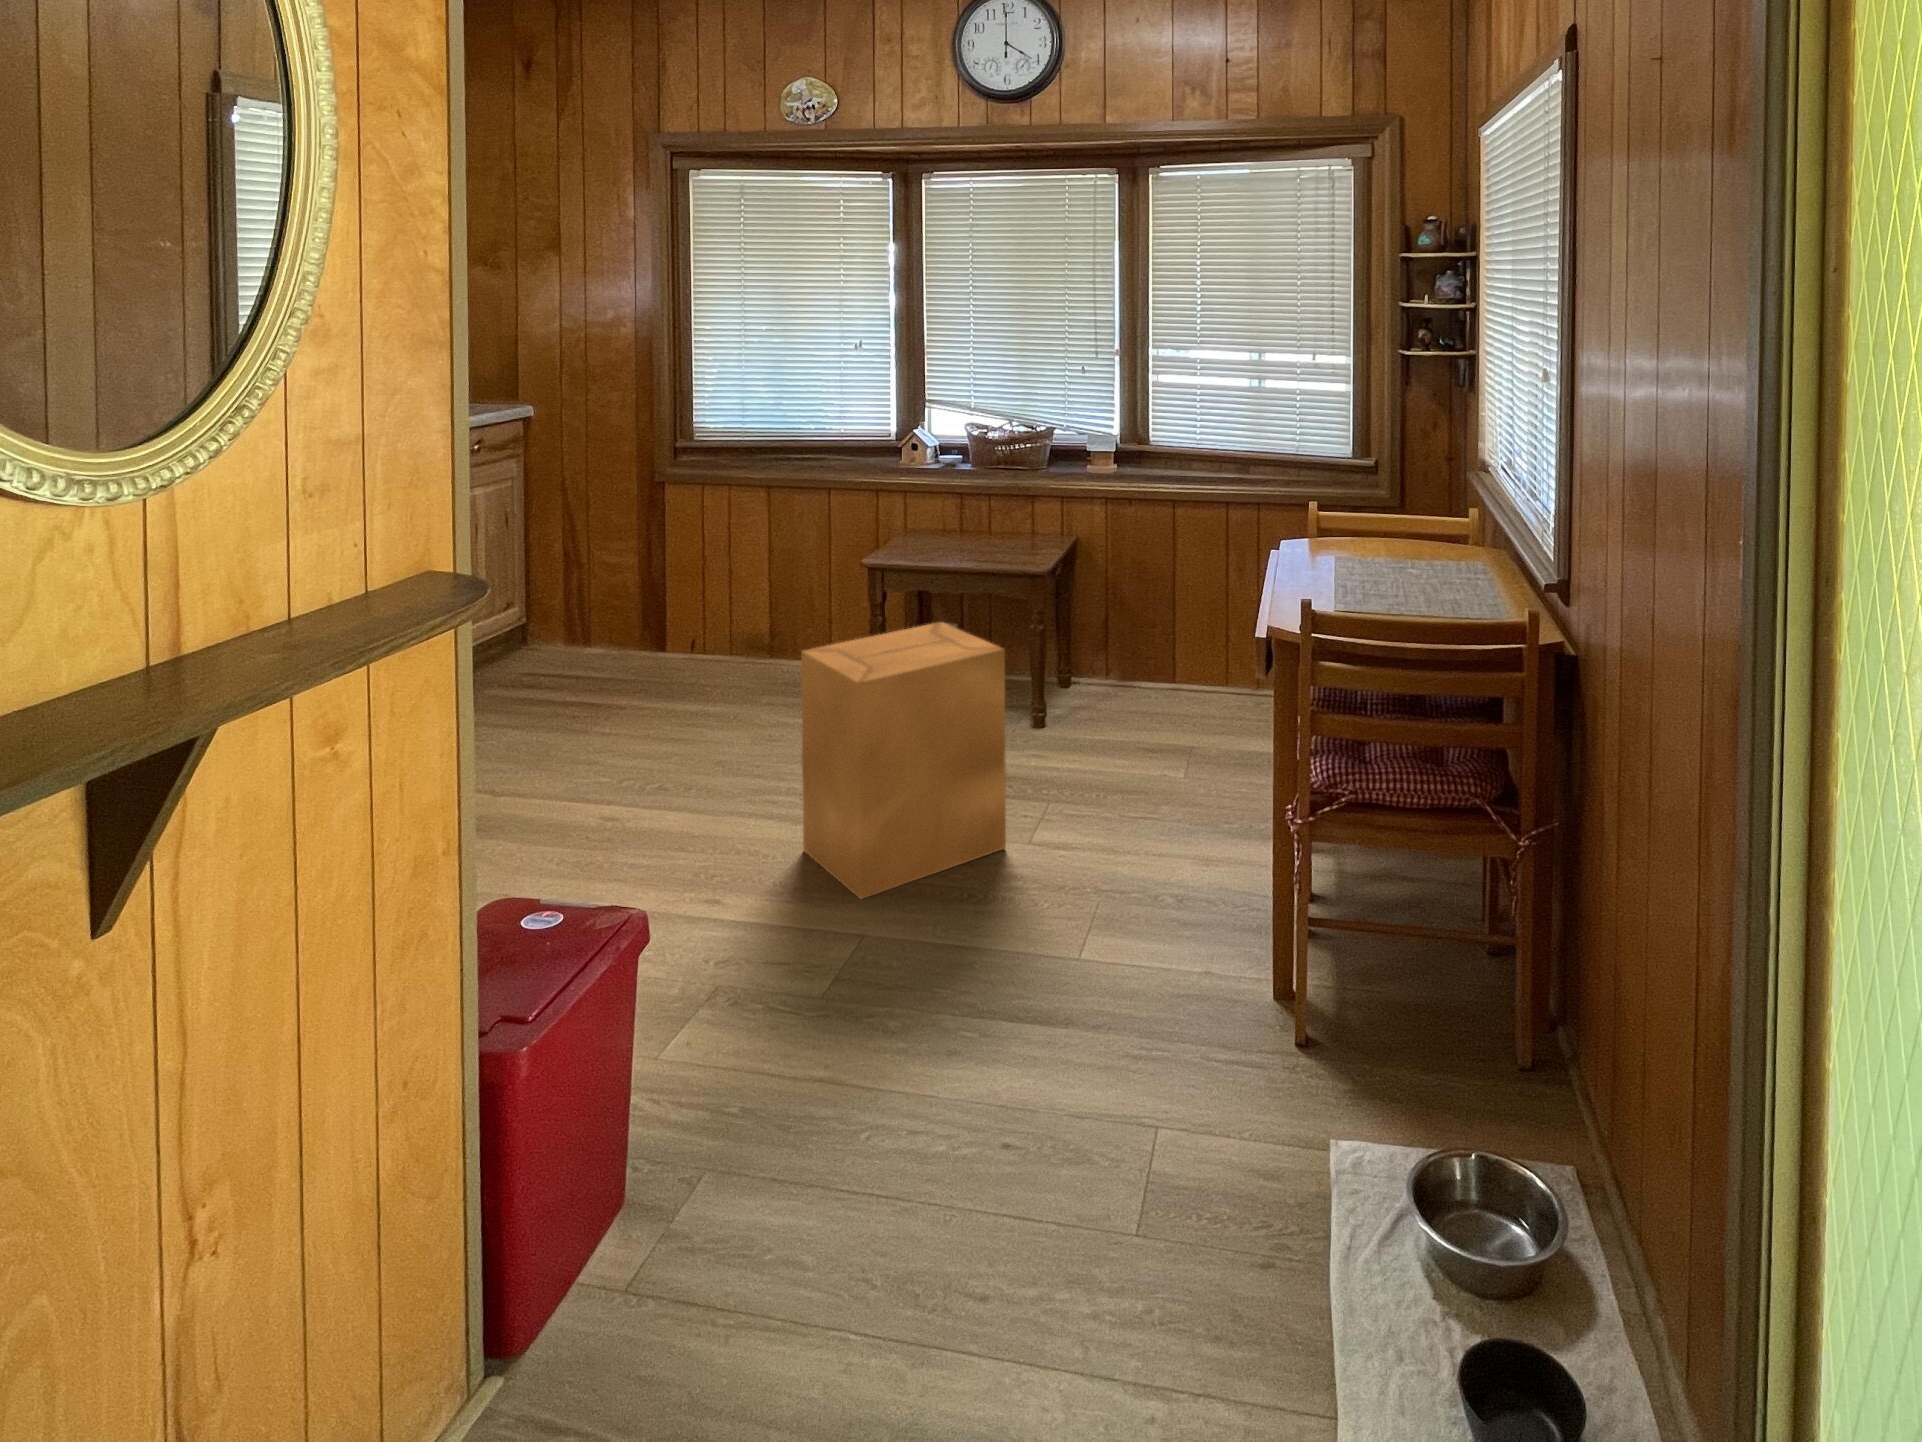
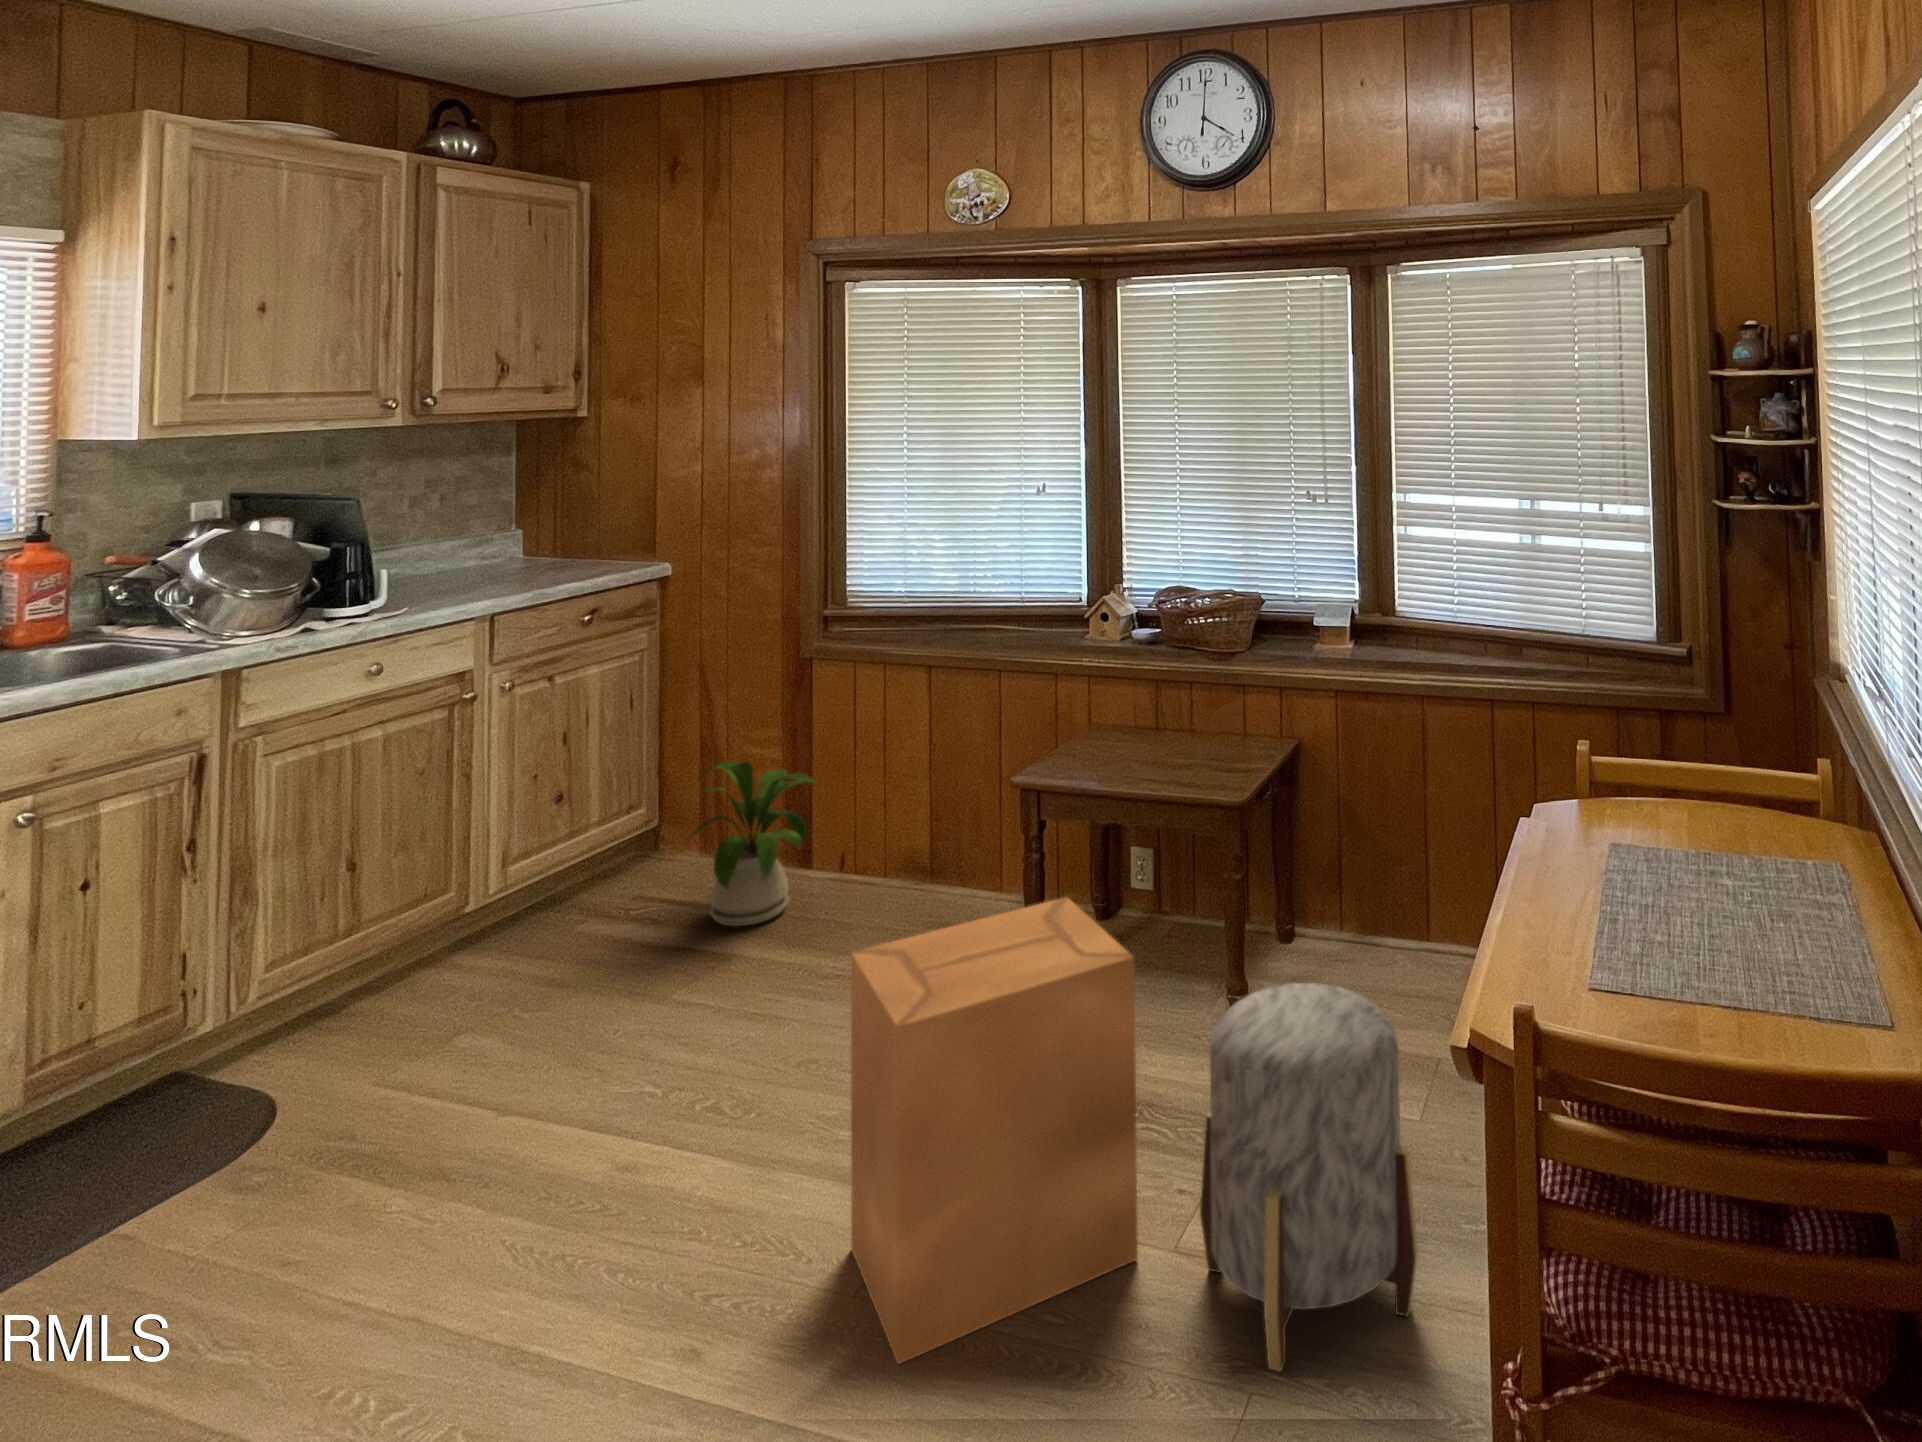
house plant: none [581,558,689,687] -> present [693,761,817,926]
stool: none [1050,668,1200,893] -> present [1200,983,1418,1371]

